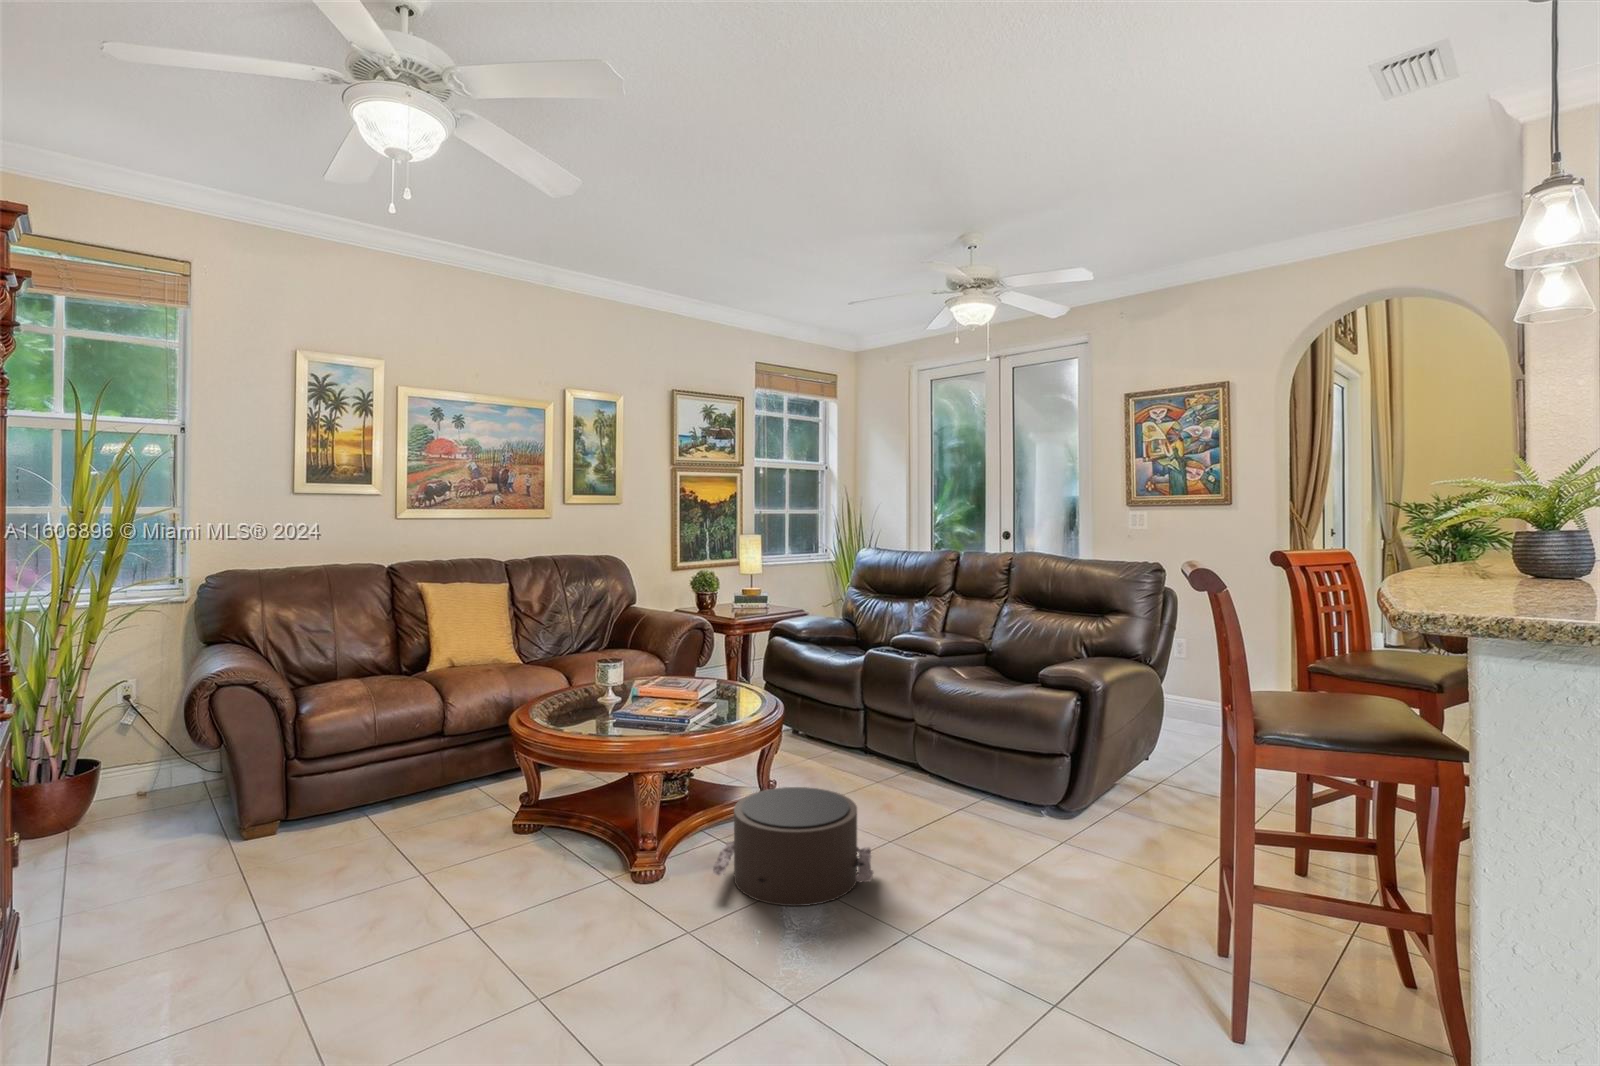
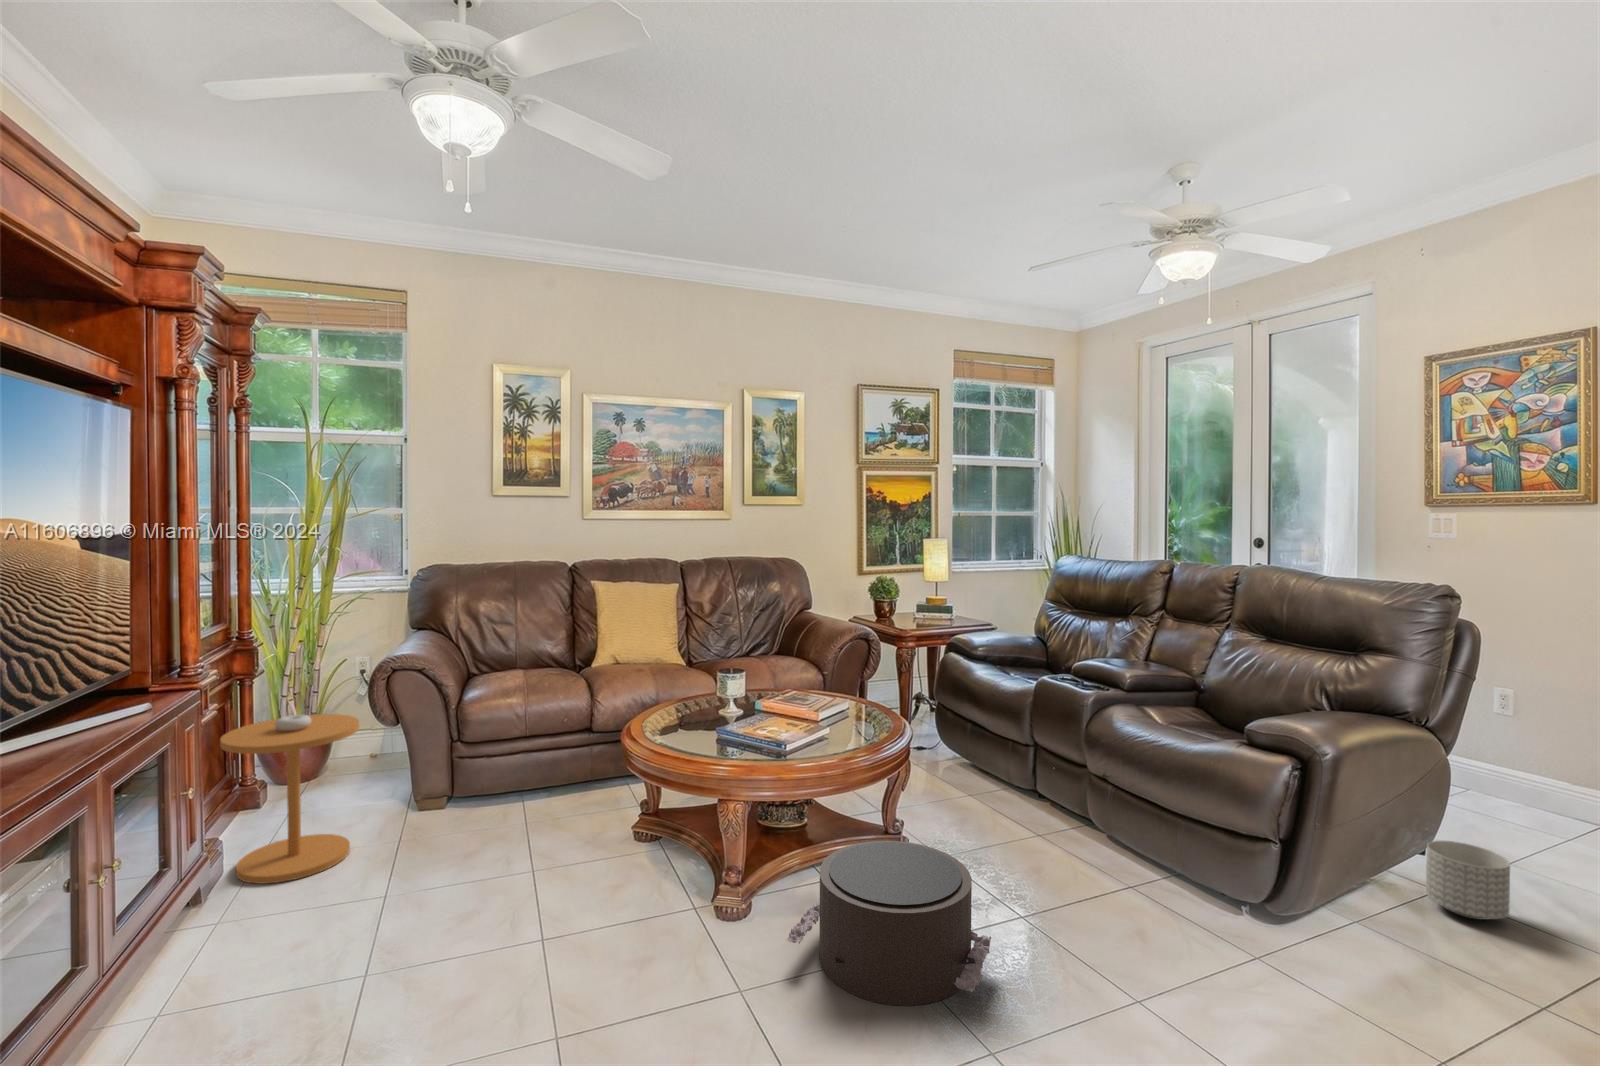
side table: none [42,735,208,924] -> present [220,714,359,884]
planter: none [1140,745,1188,795] -> present [1426,840,1510,920]

